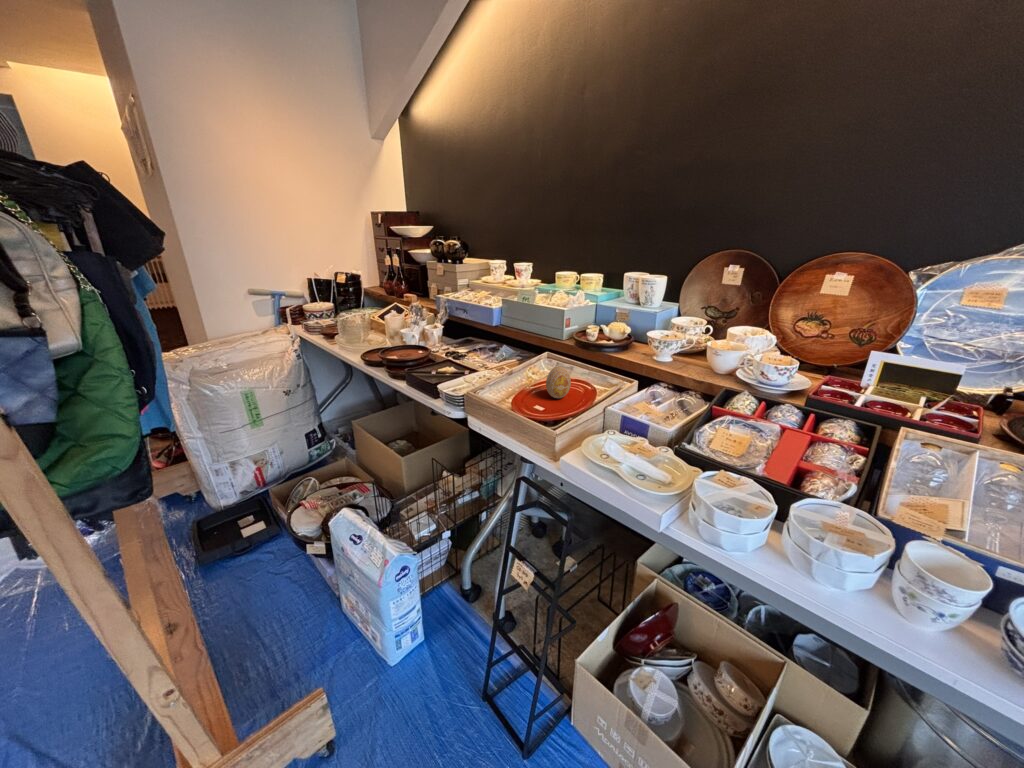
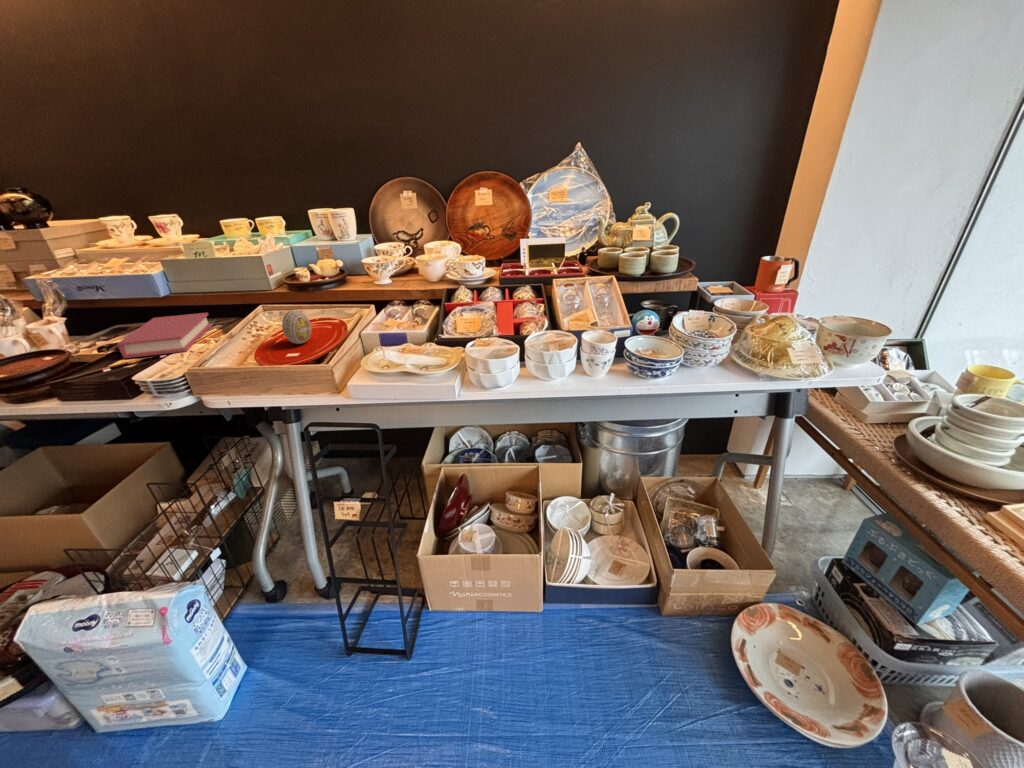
book: none [450,340,518,374] -> present [117,313,212,358]

